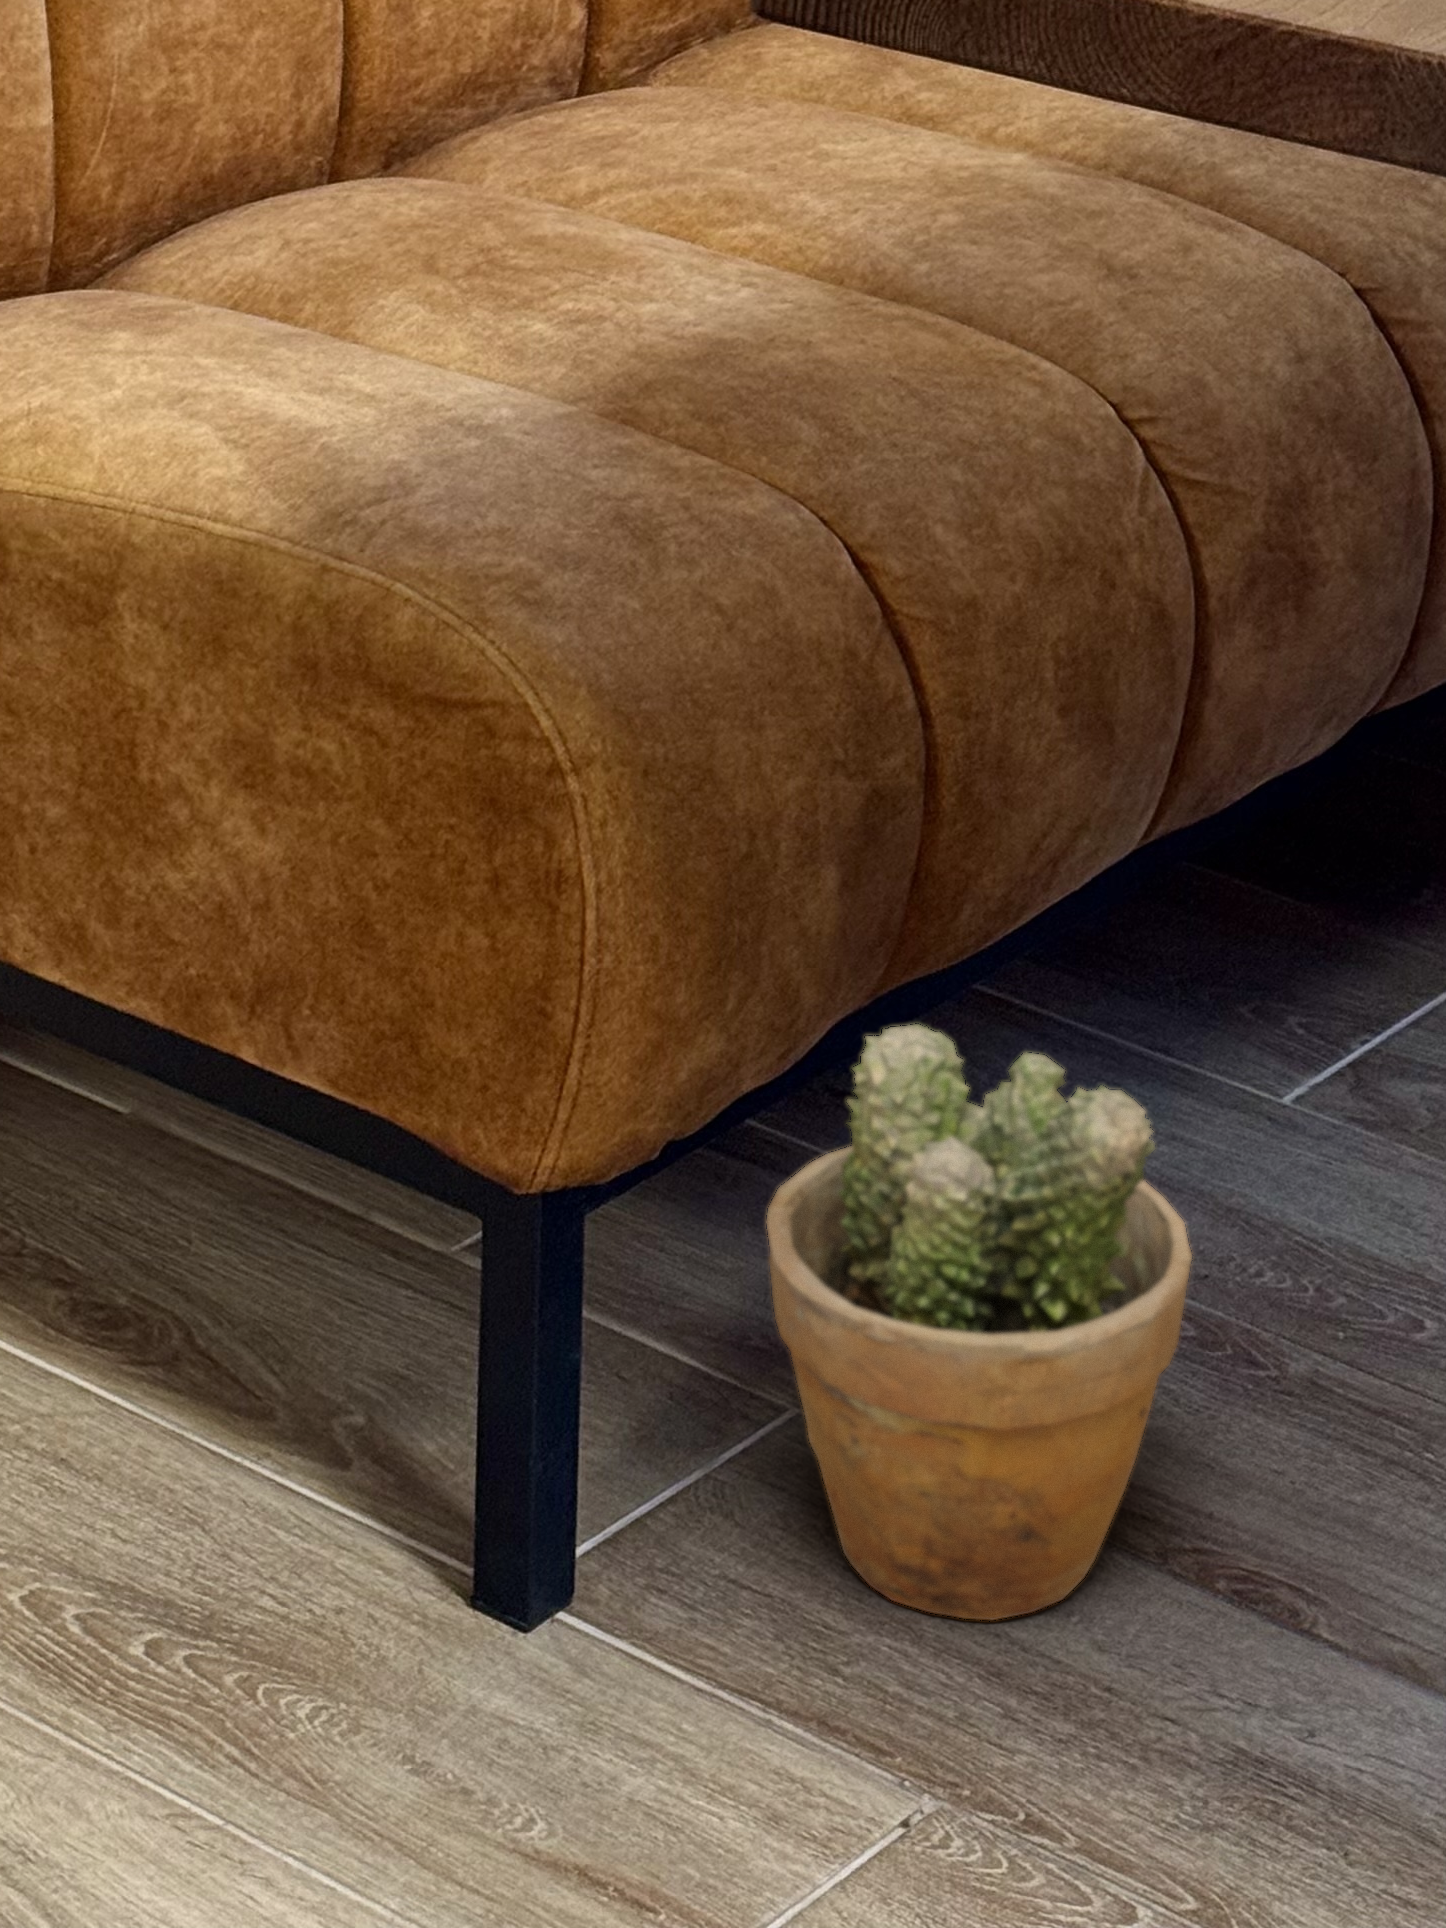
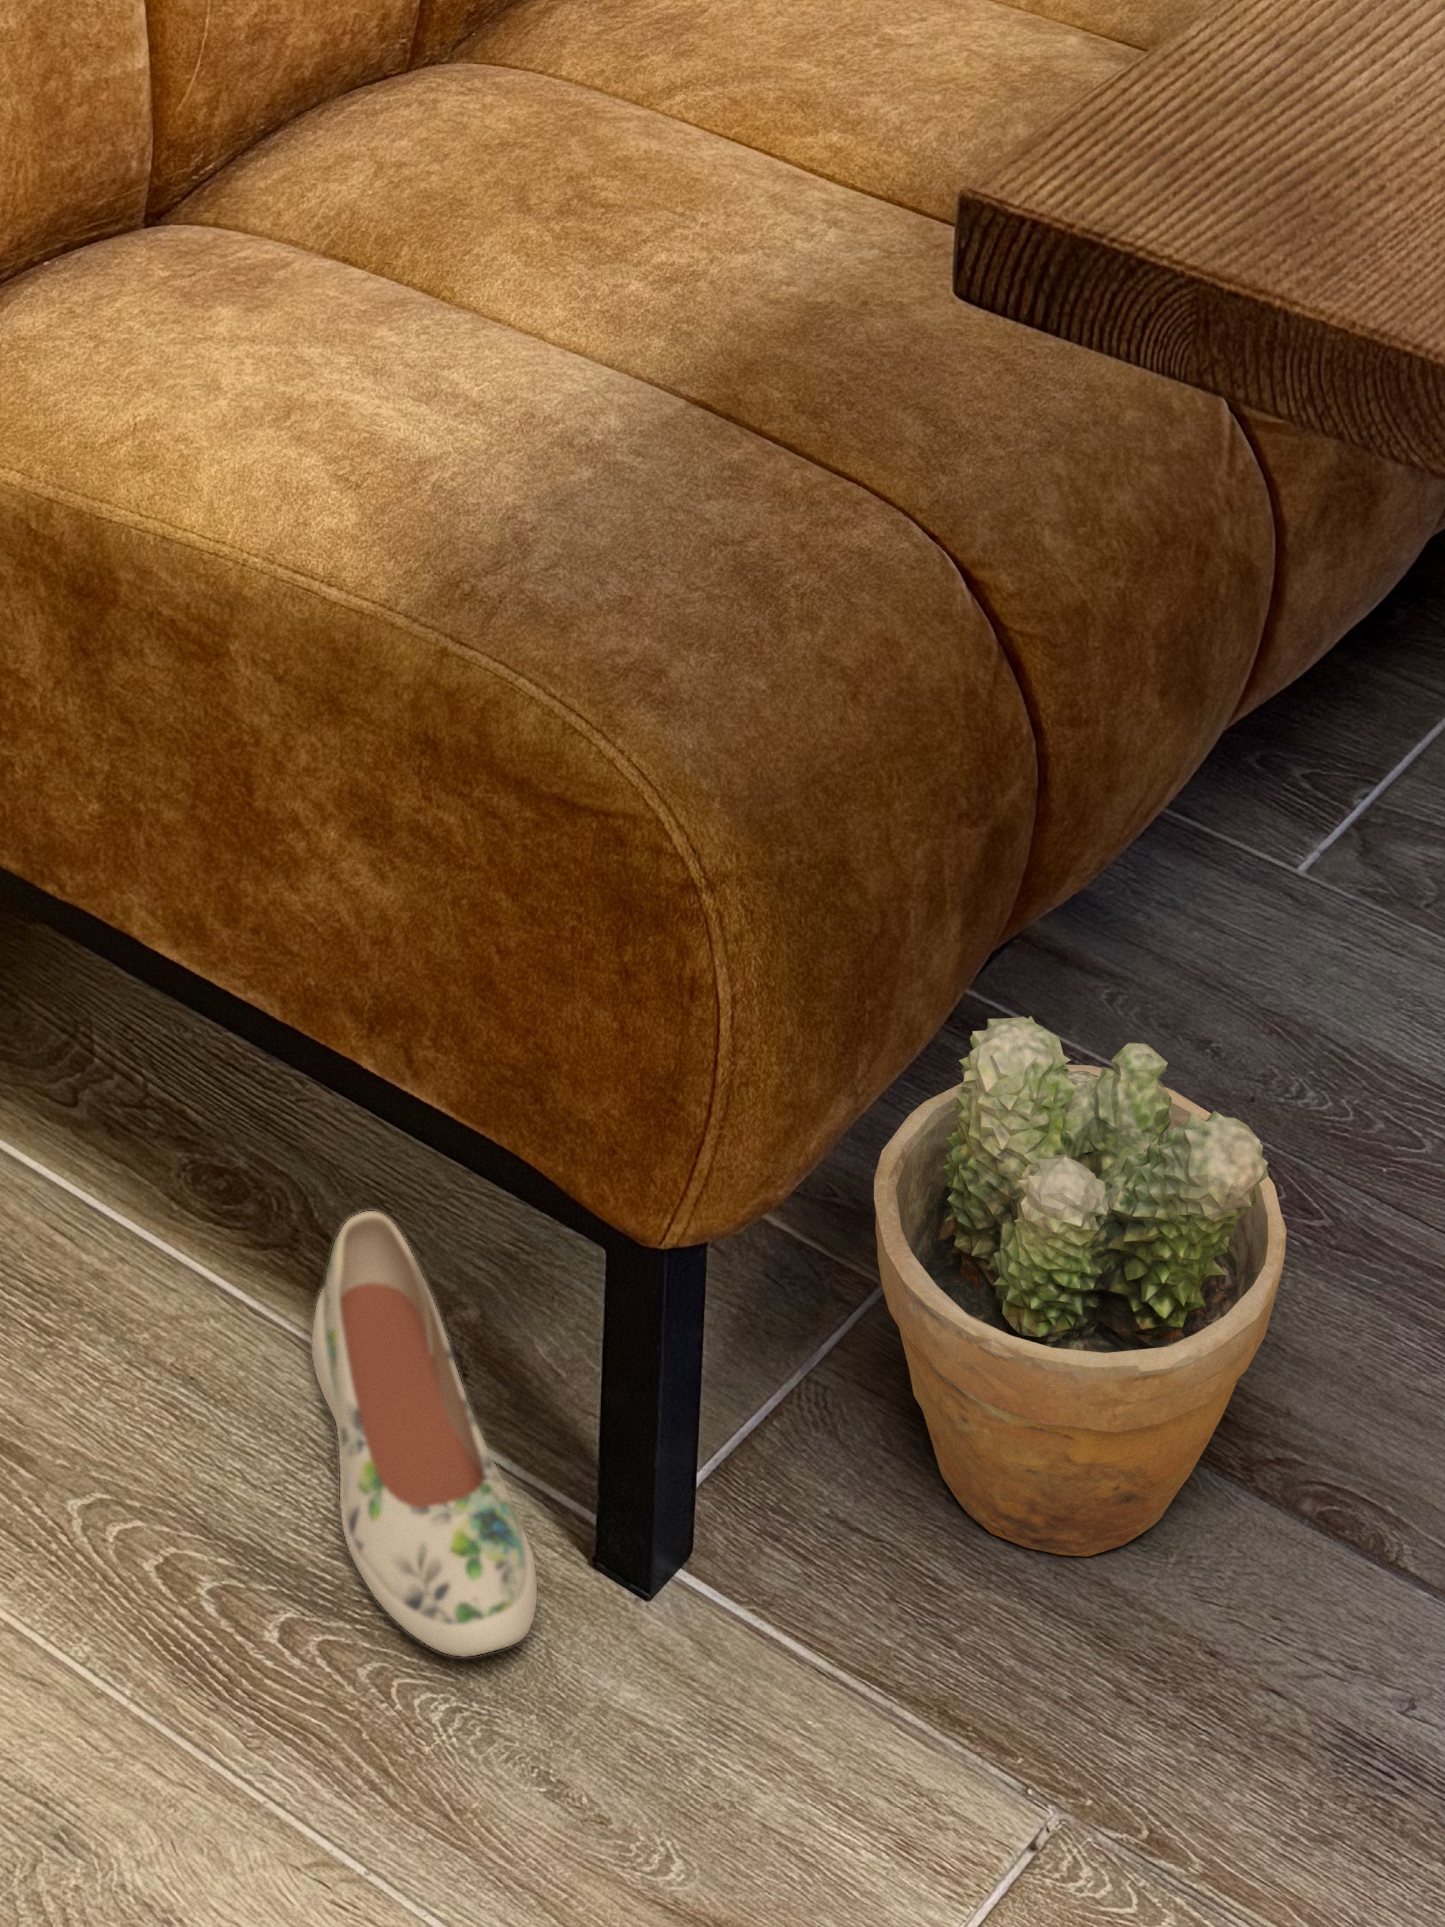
shoe: none [188,1281,411,1663] -> present [311,1211,537,1657]

